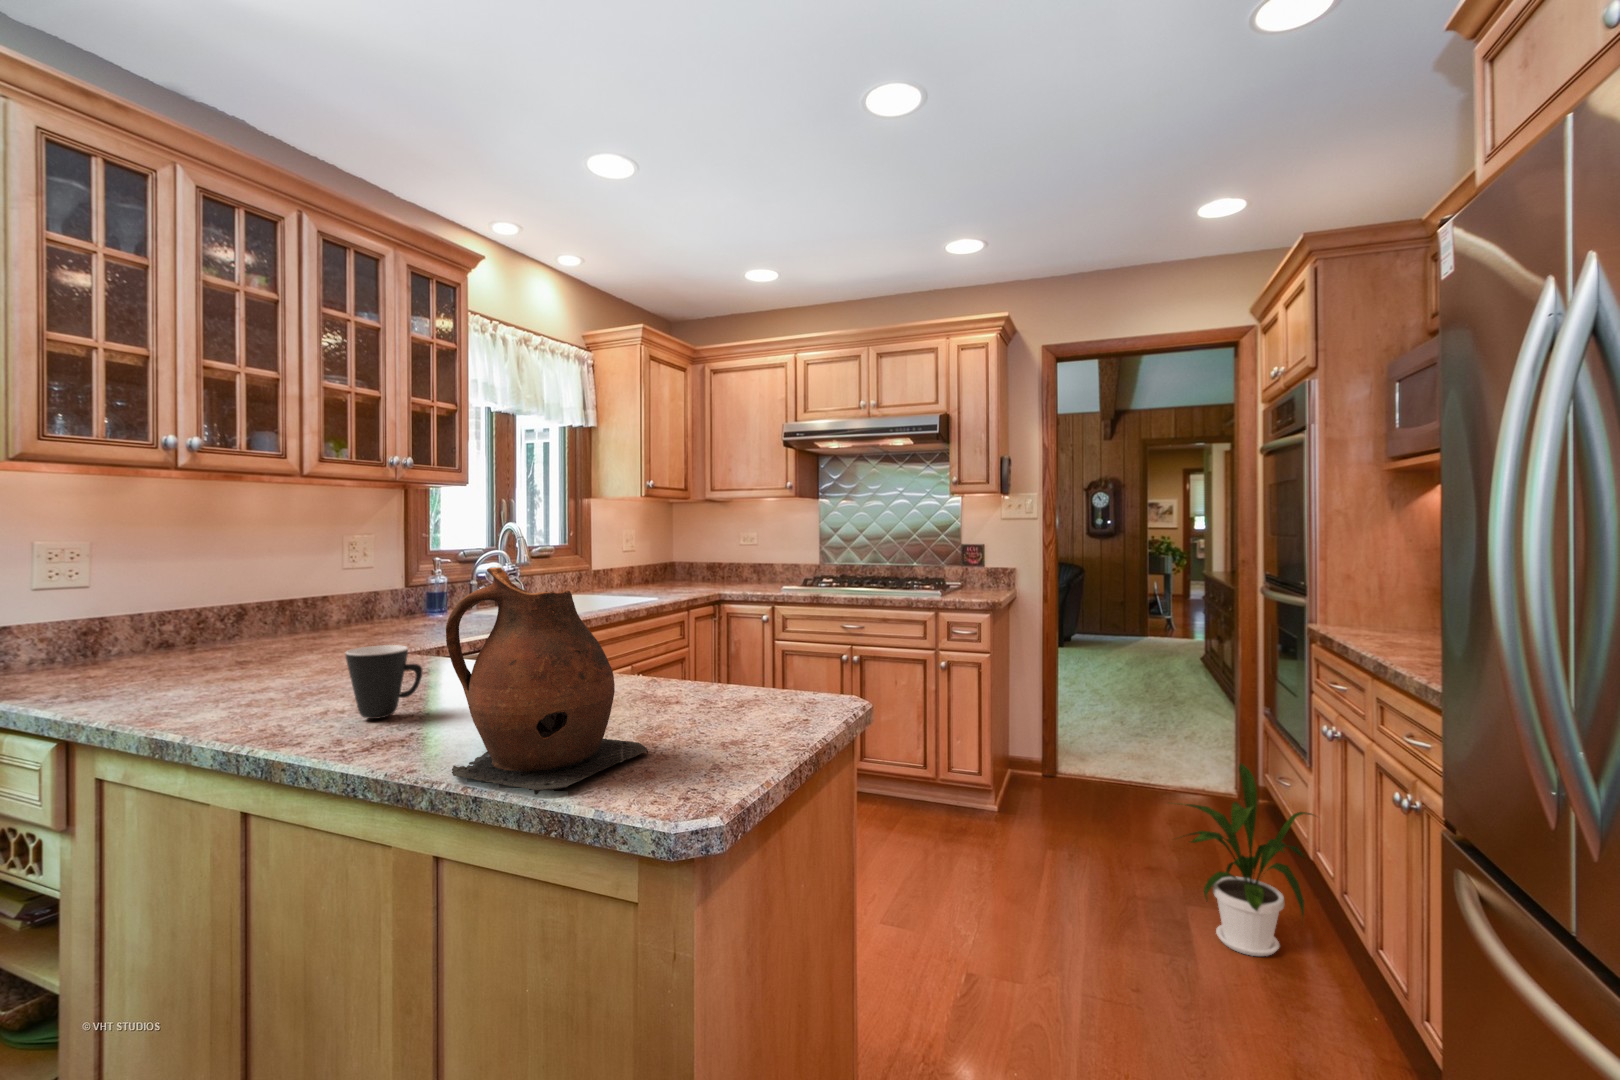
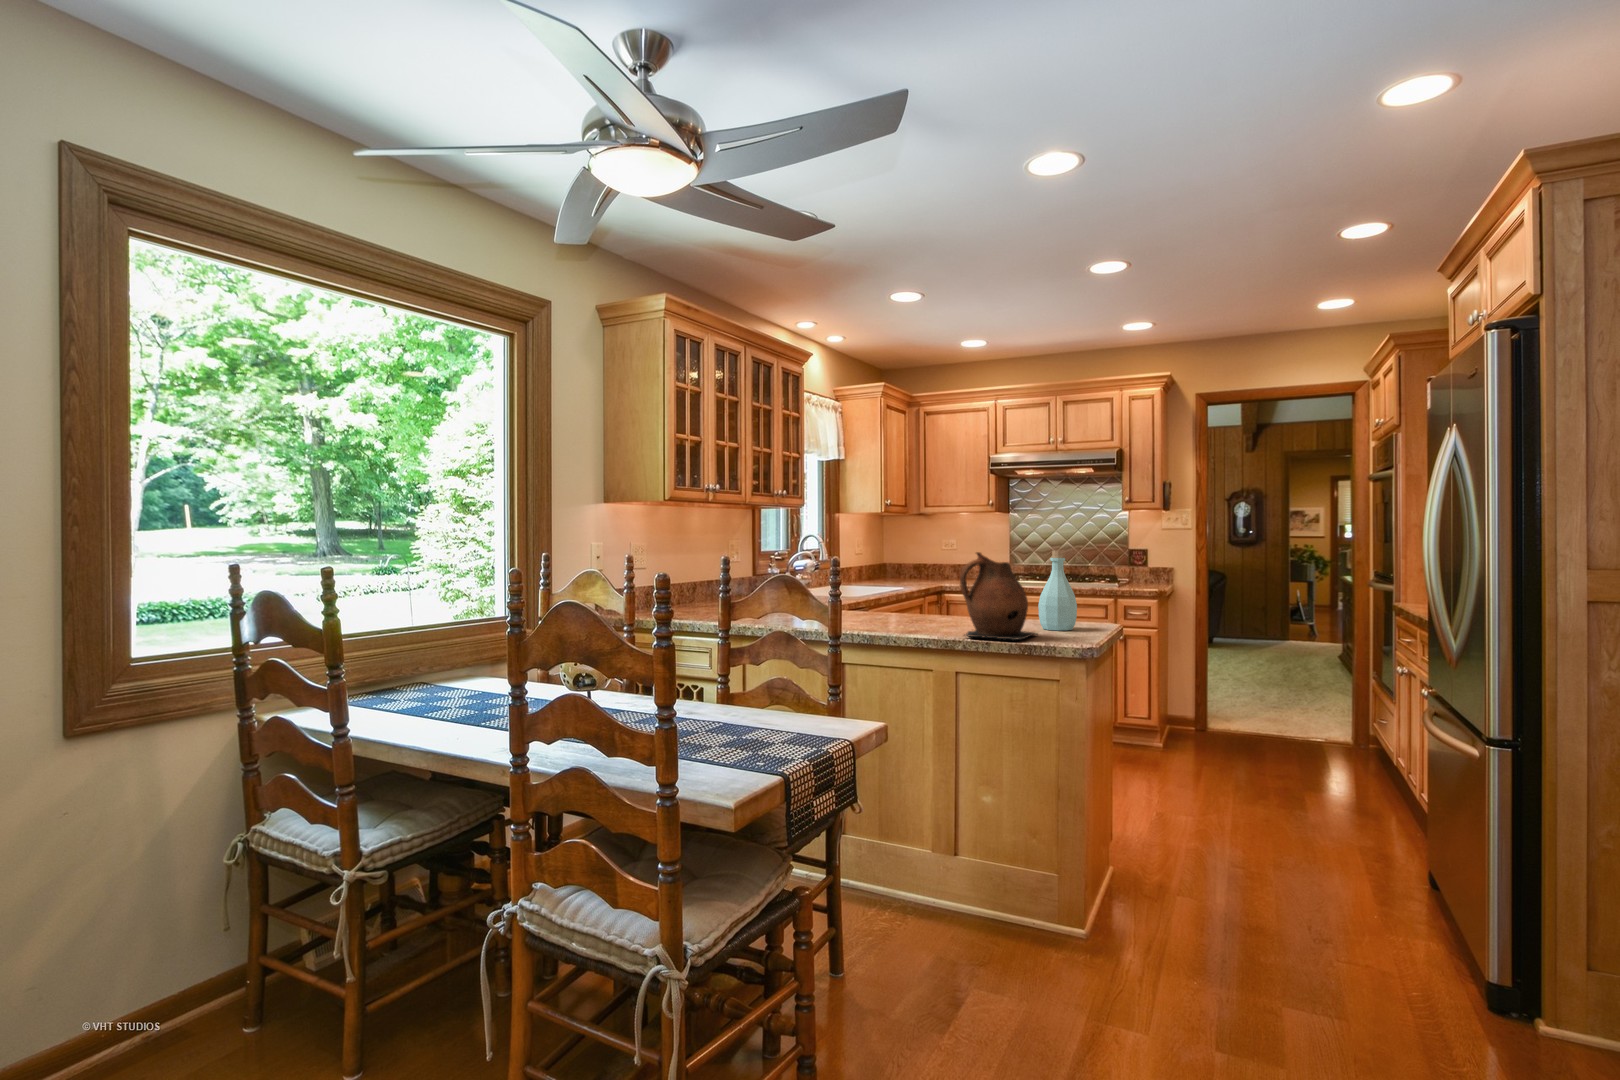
bottle: none [691,559,770,727] -> present [1038,550,1077,630]
mug: present [345,645,422,719] -> none [871,592,901,626]
house plant: present [1181,763,1313,956] -> none [1294,695,1397,816]

